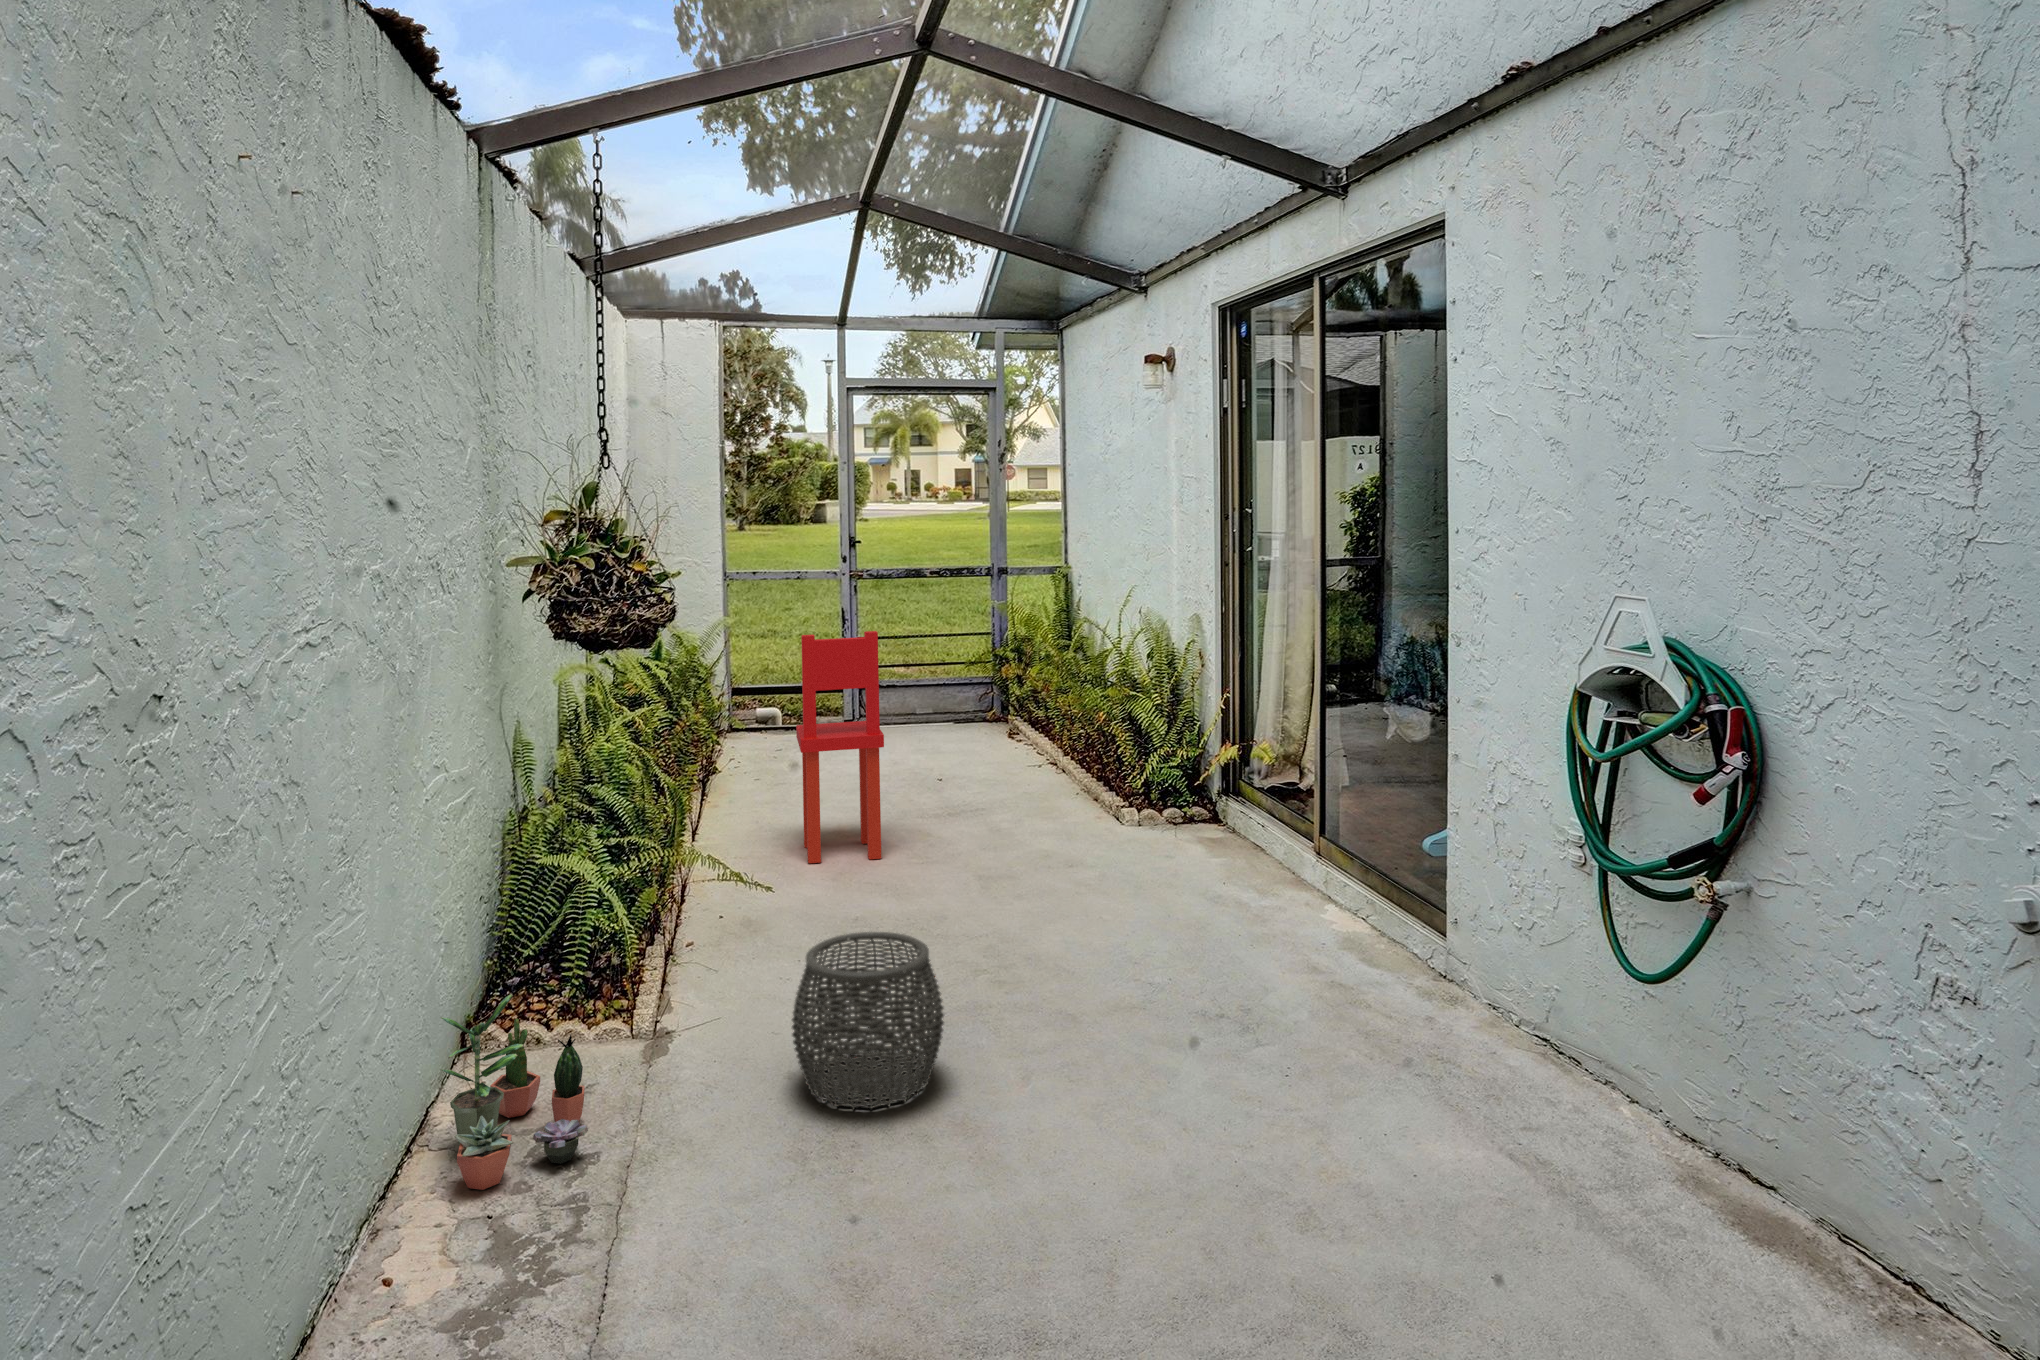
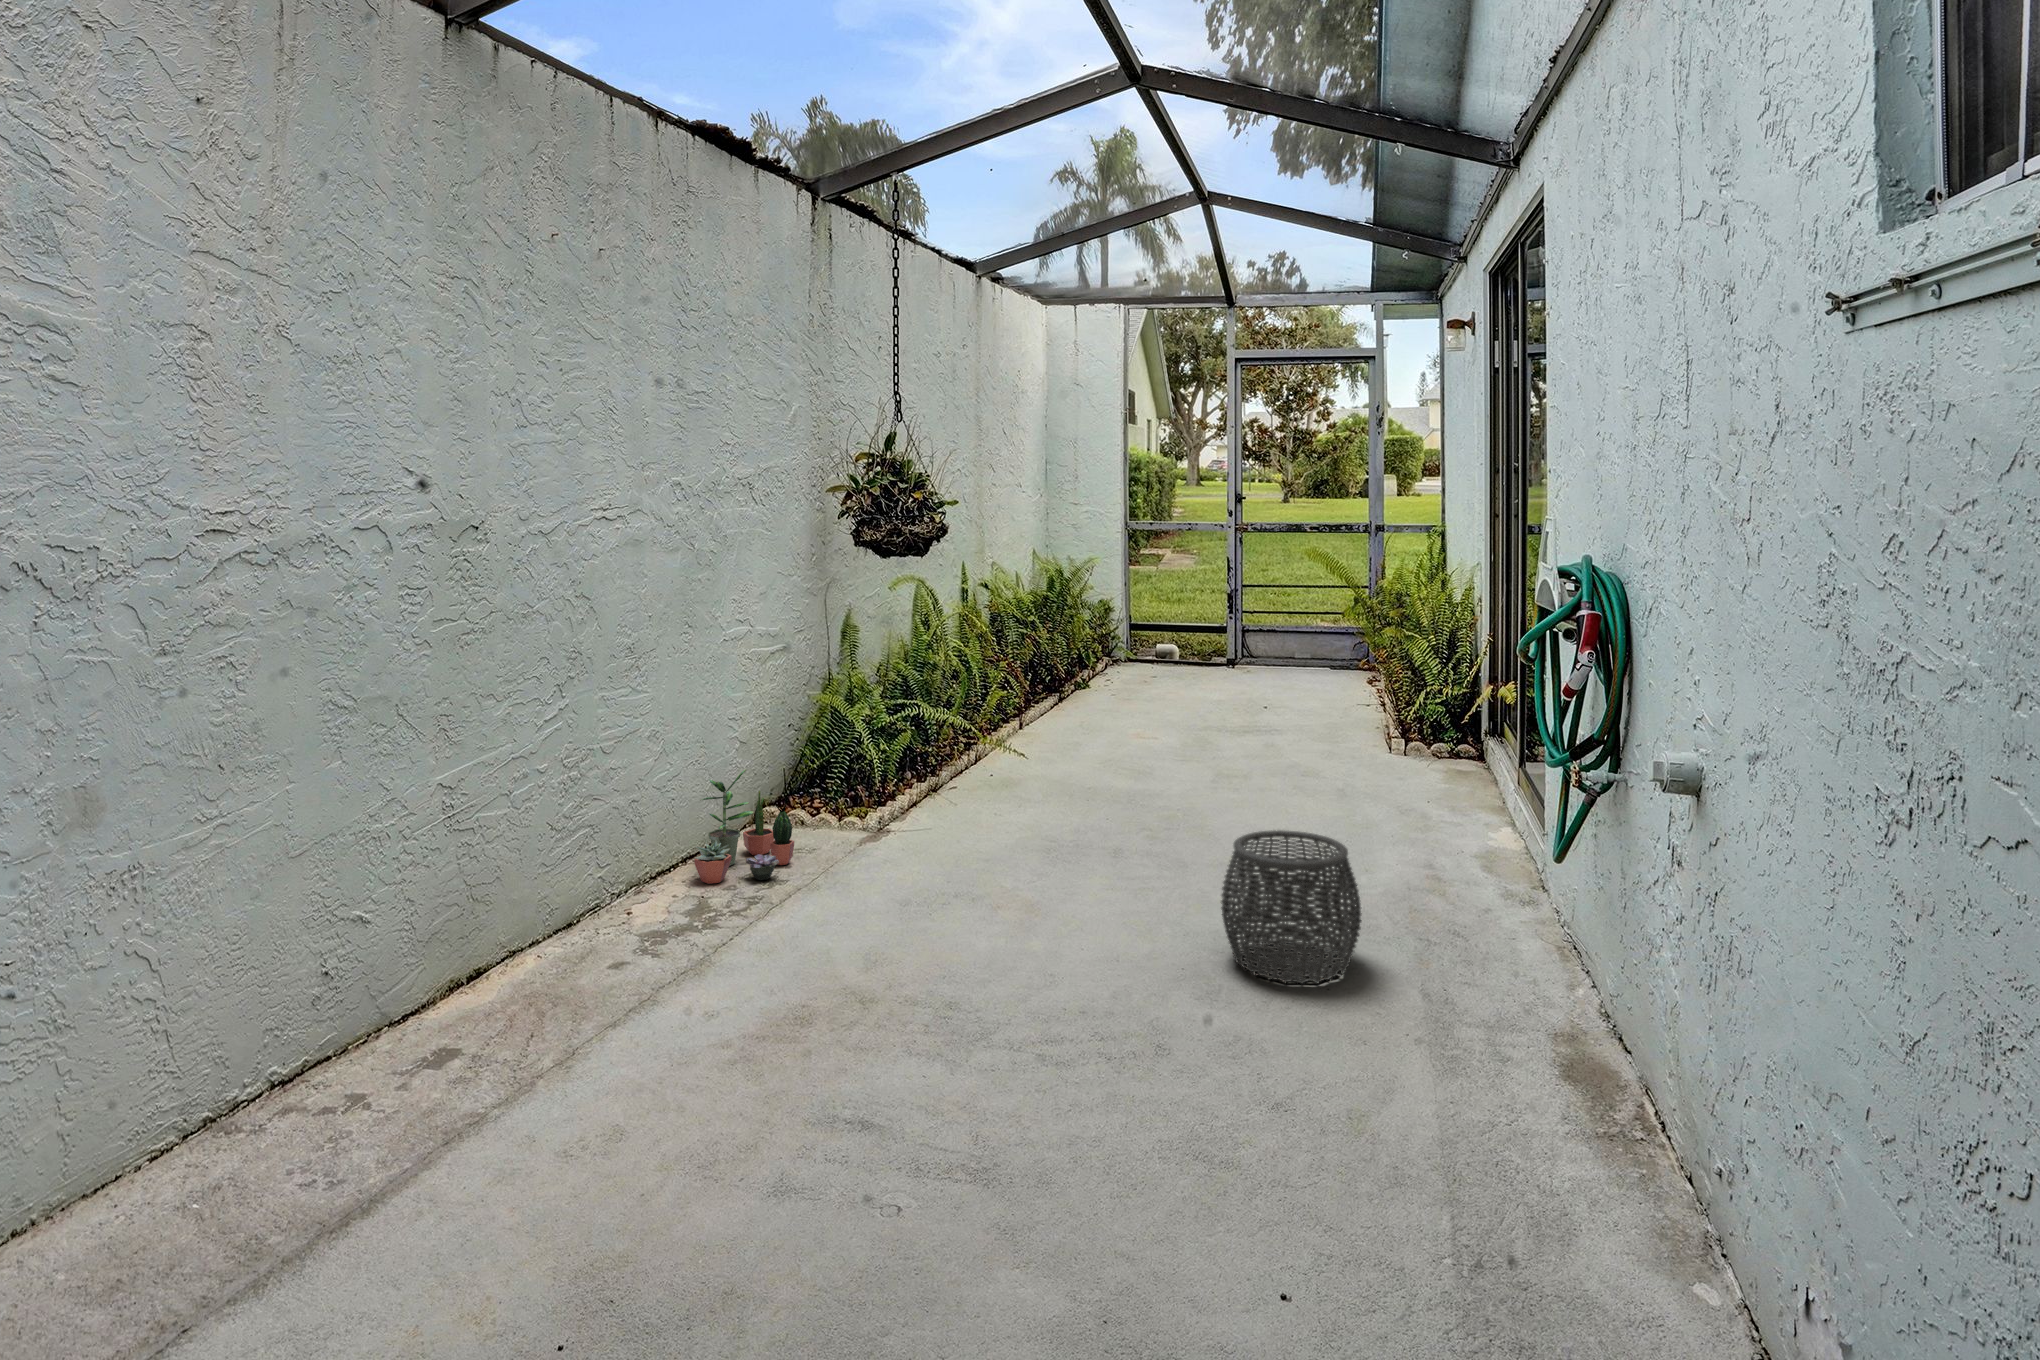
chair: present [796,631,884,863] -> none [1080,562,1157,754]
woven basket: present [792,932,944,1109] -> present [1221,830,1362,984]

